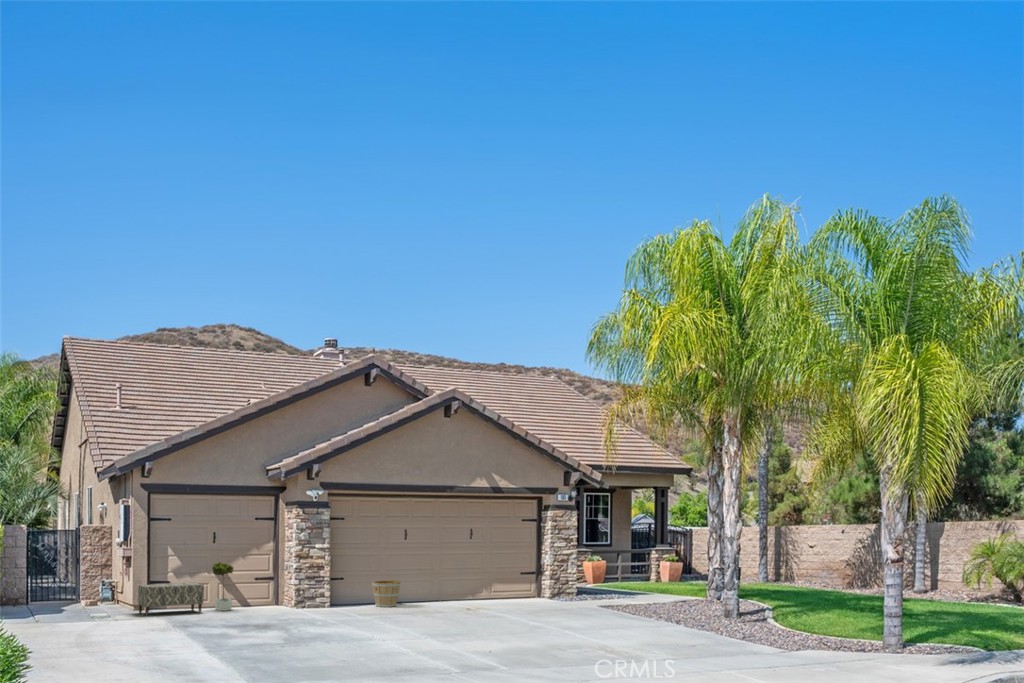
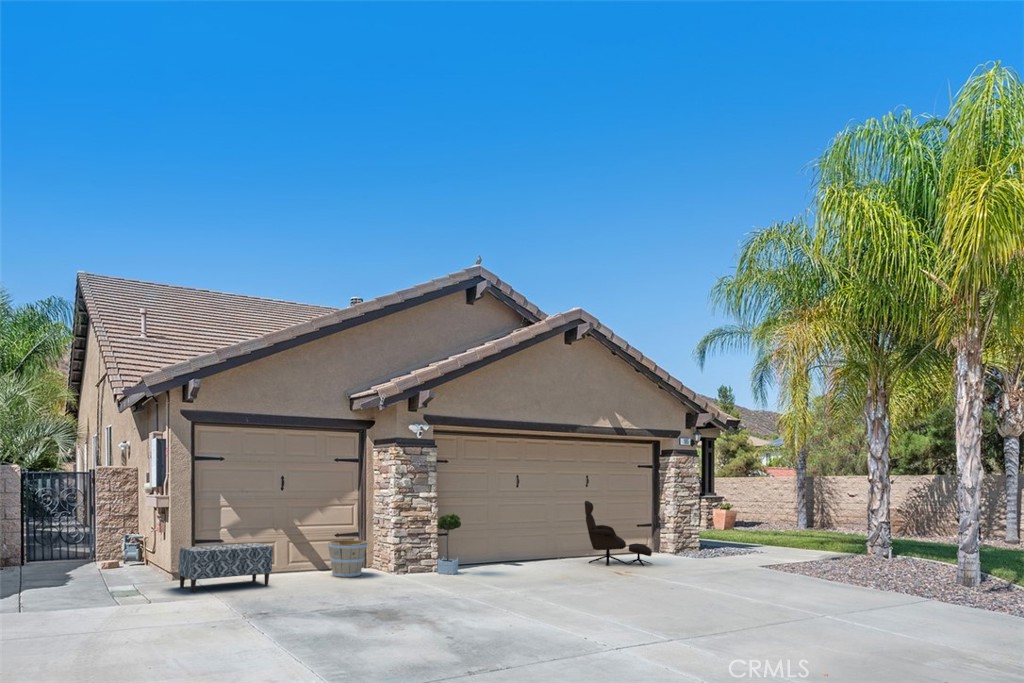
lounge chair: none [464,551,521,604] -> present [585,501,652,566]
potted tree: present [212,562,233,611] -> present [437,513,461,575]
wooden bucket: present [372,580,401,607] -> present [328,539,368,577]

